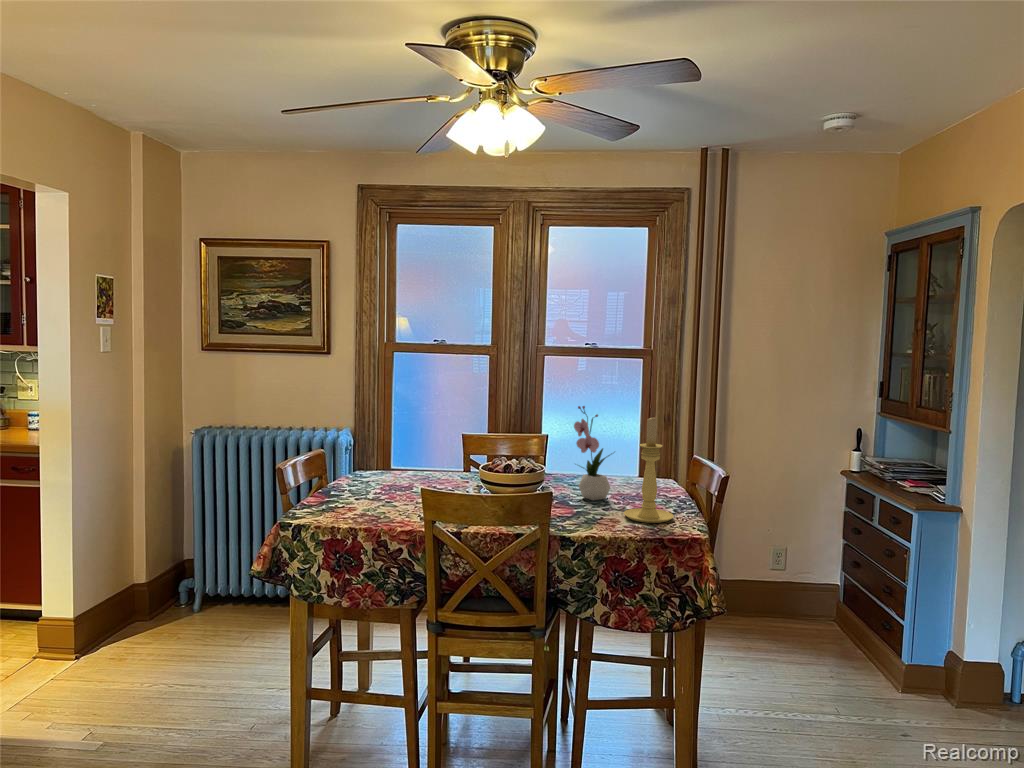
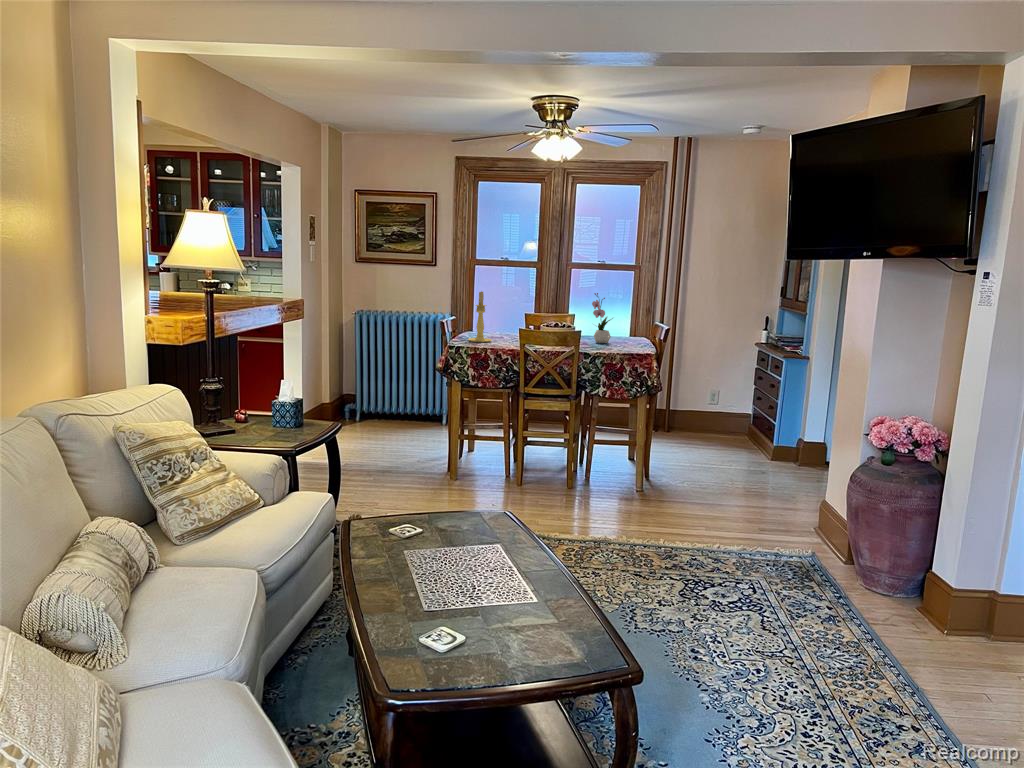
candle holder: present [624,417,674,523] -> present [468,291,492,342]

